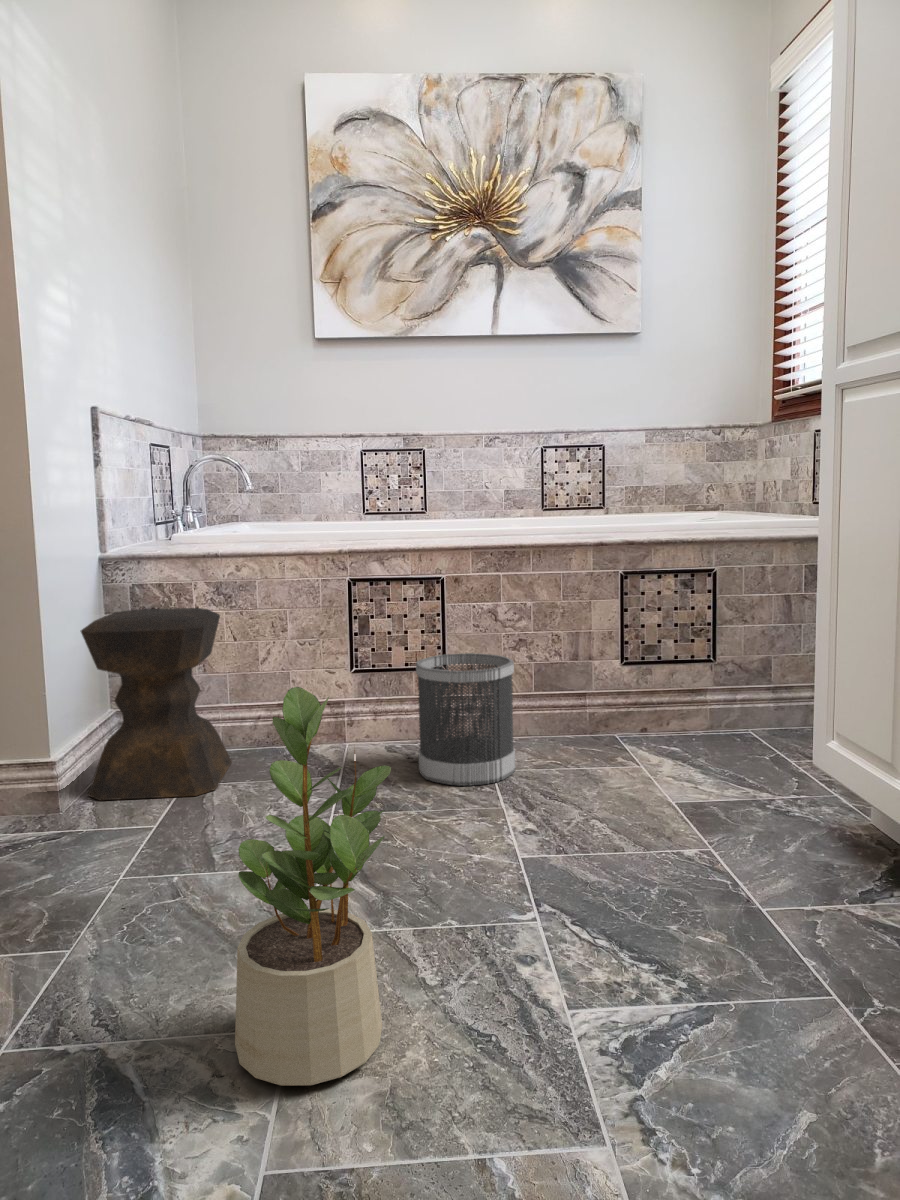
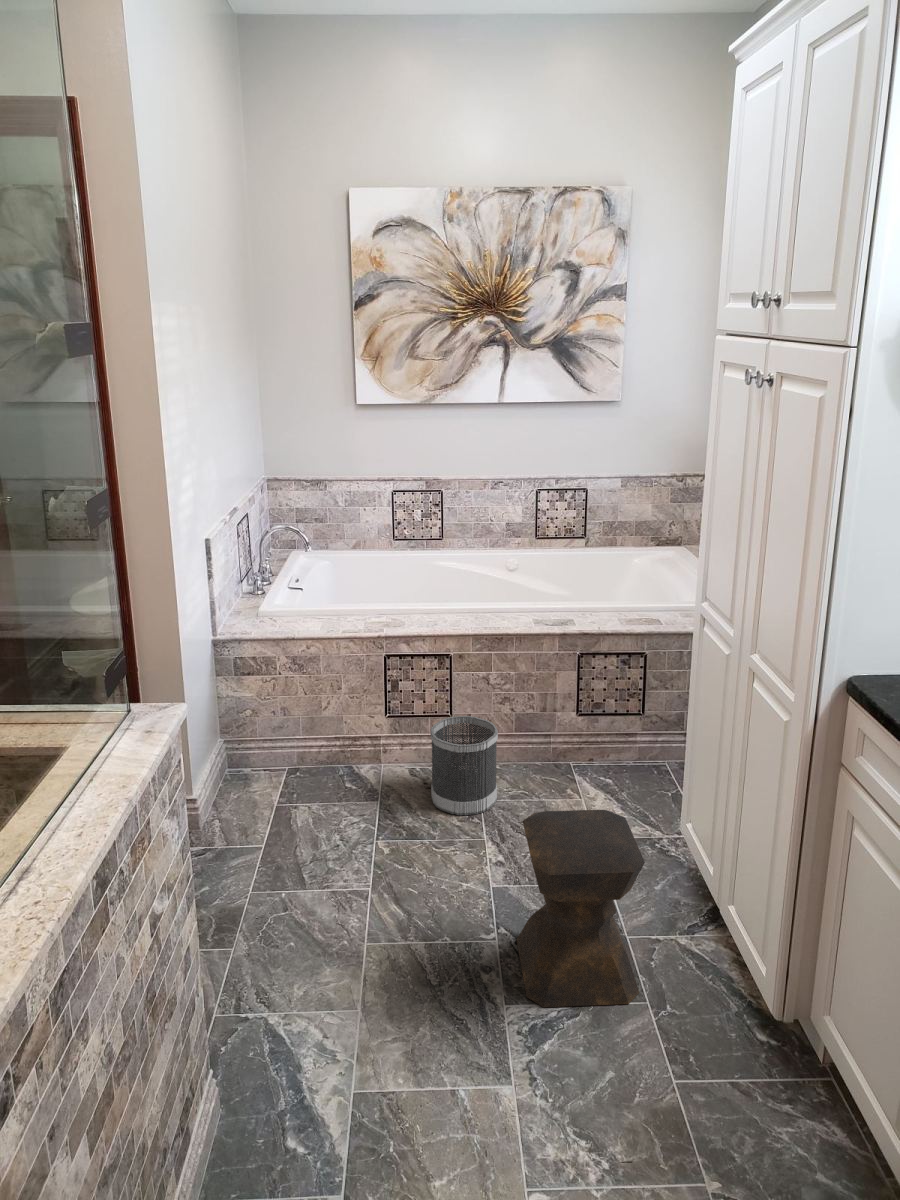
stool: present [81,608,232,800] -> present [517,810,645,1007]
potted plant: present [235,687,391,1085] -> none [336,866,415,1047]

